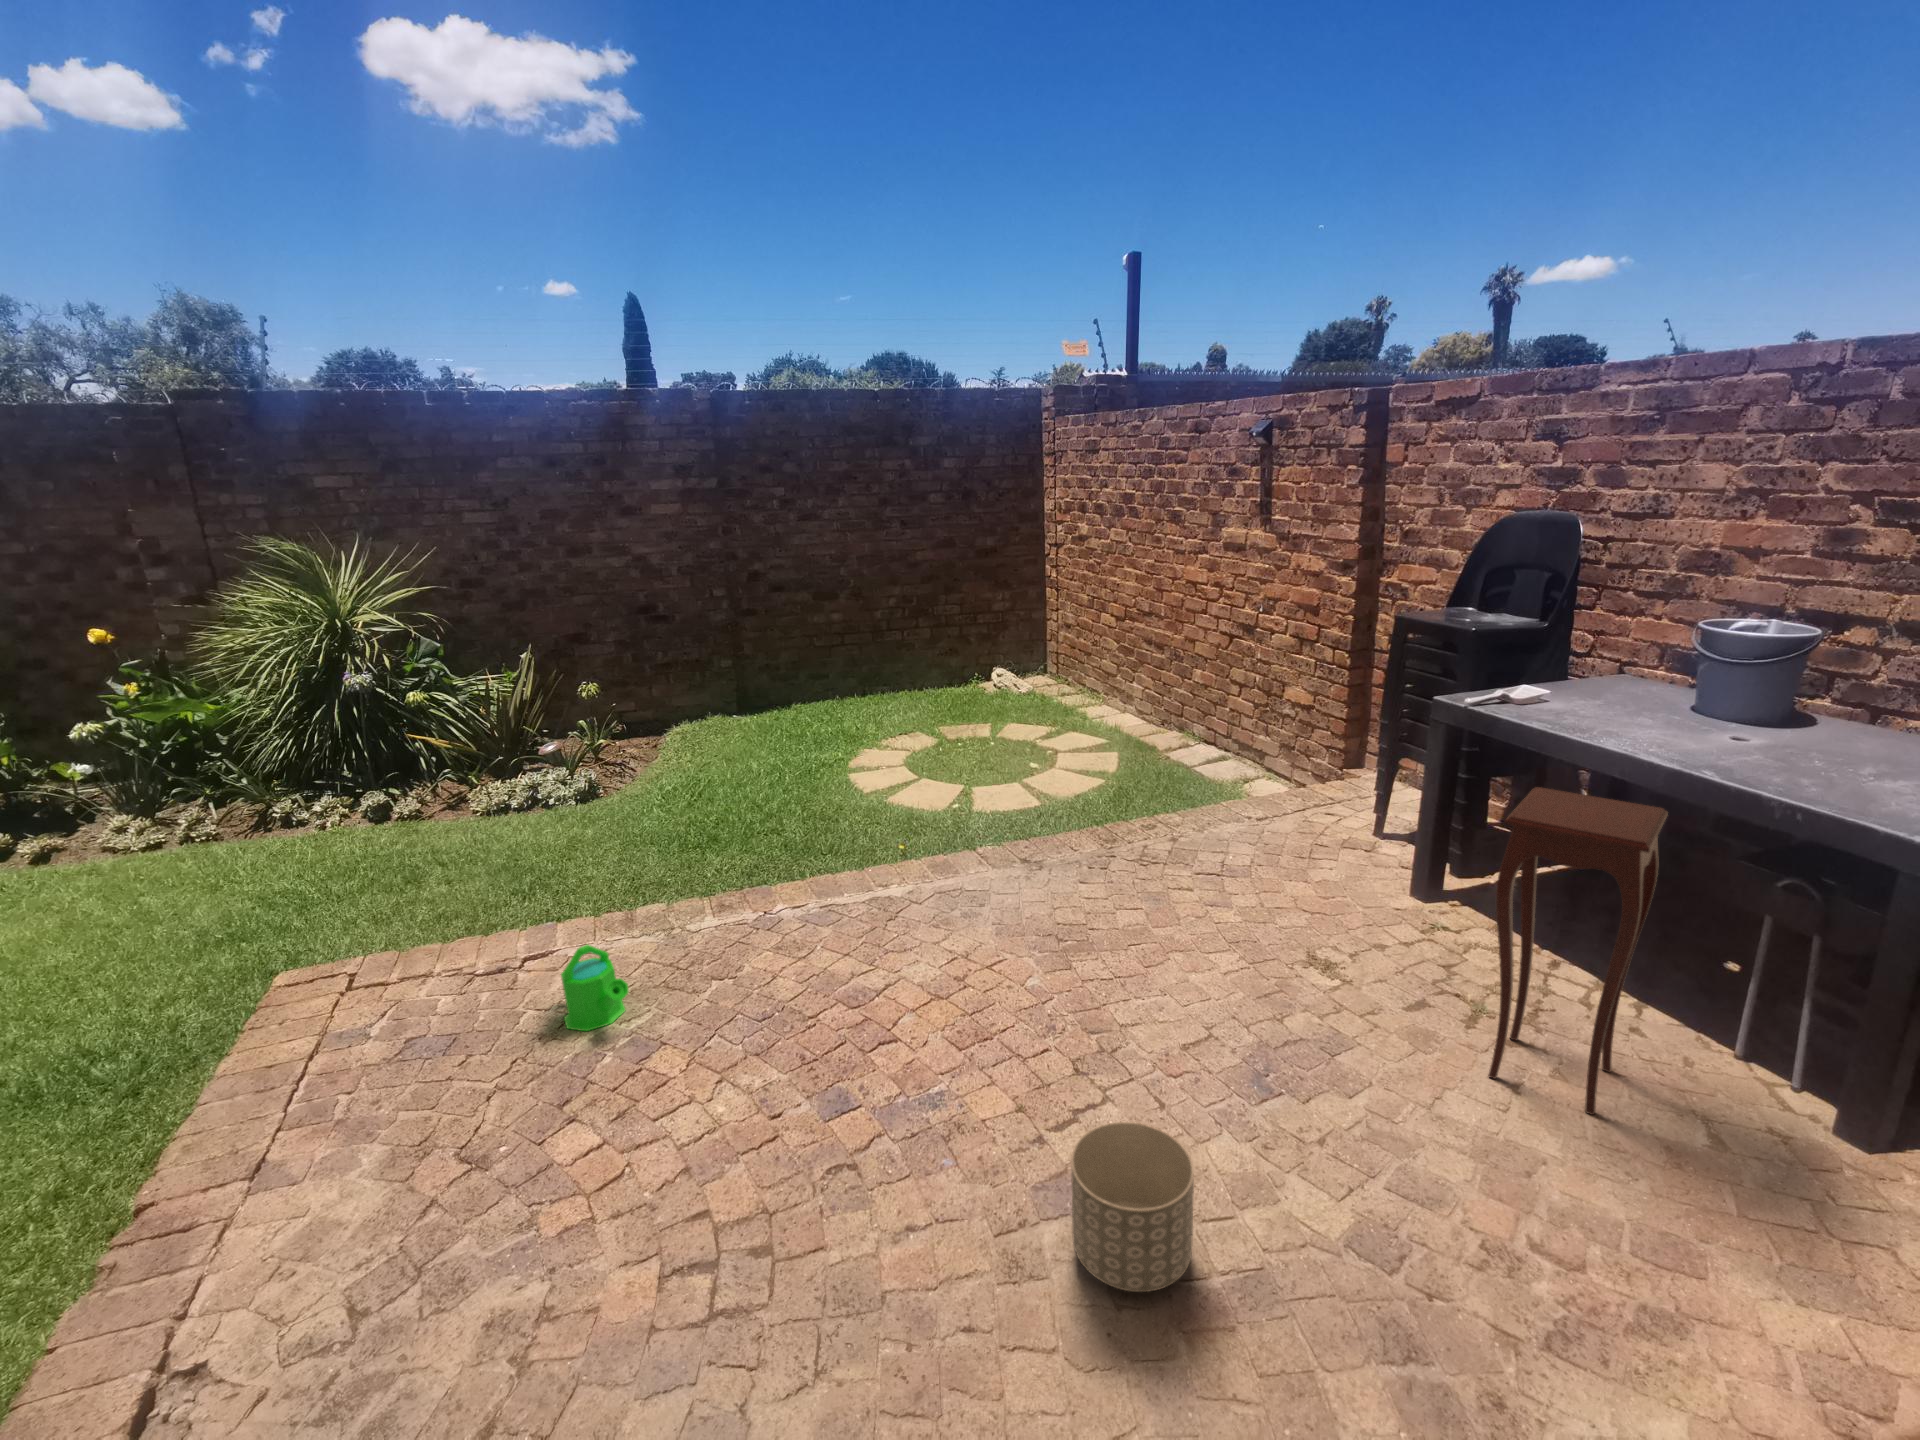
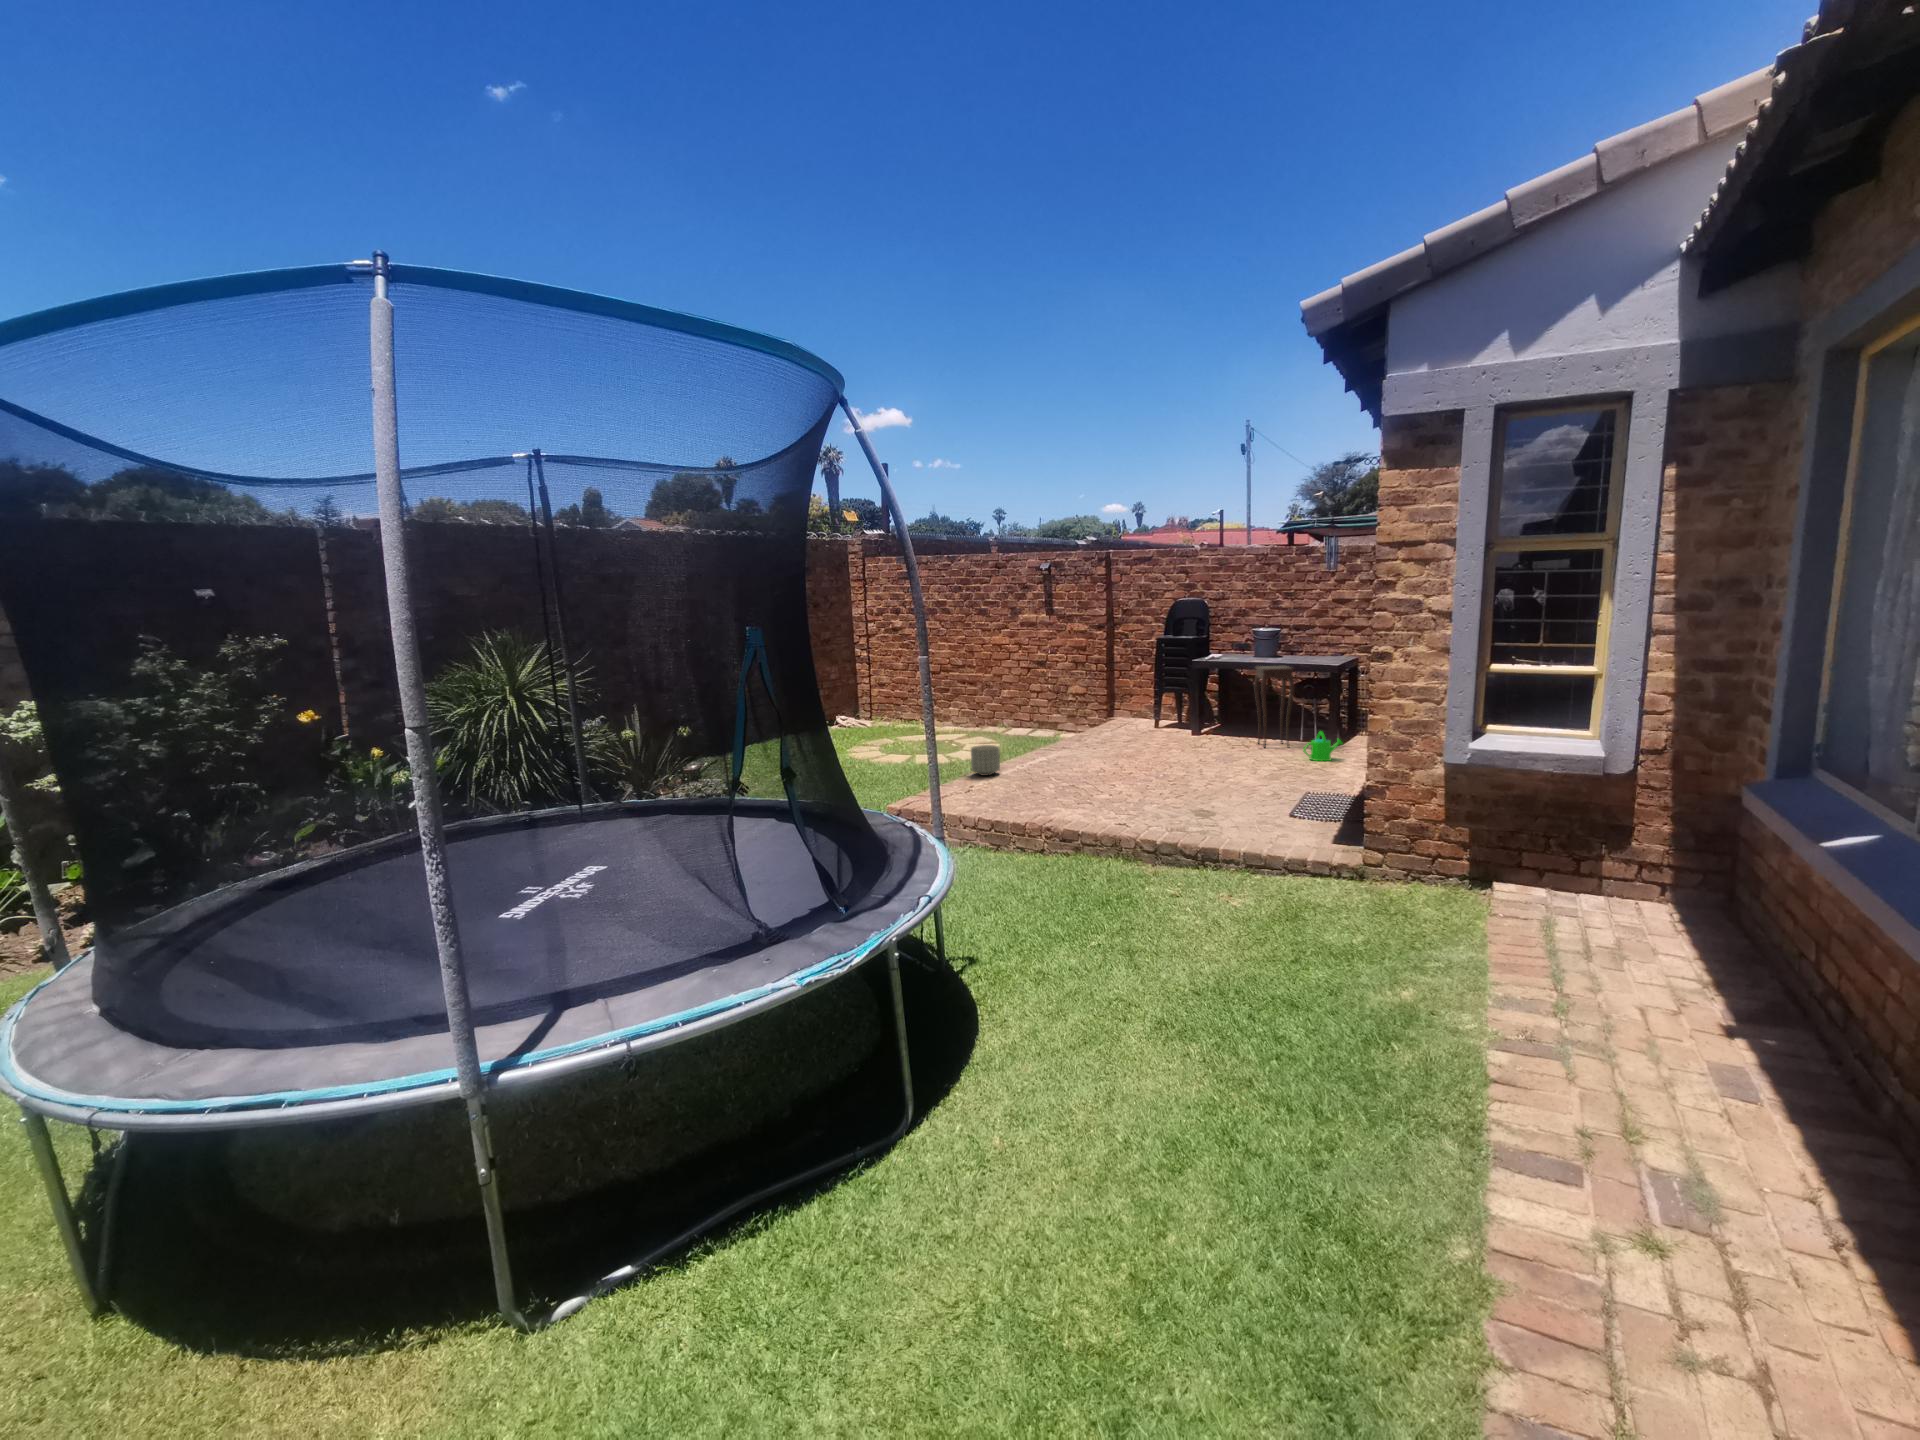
watering can: present [561,945,629,1031] -> present [1303,731,1343,761]
planter: present [1071,1122,1194,1292] -> present [971,745,1000,776]

